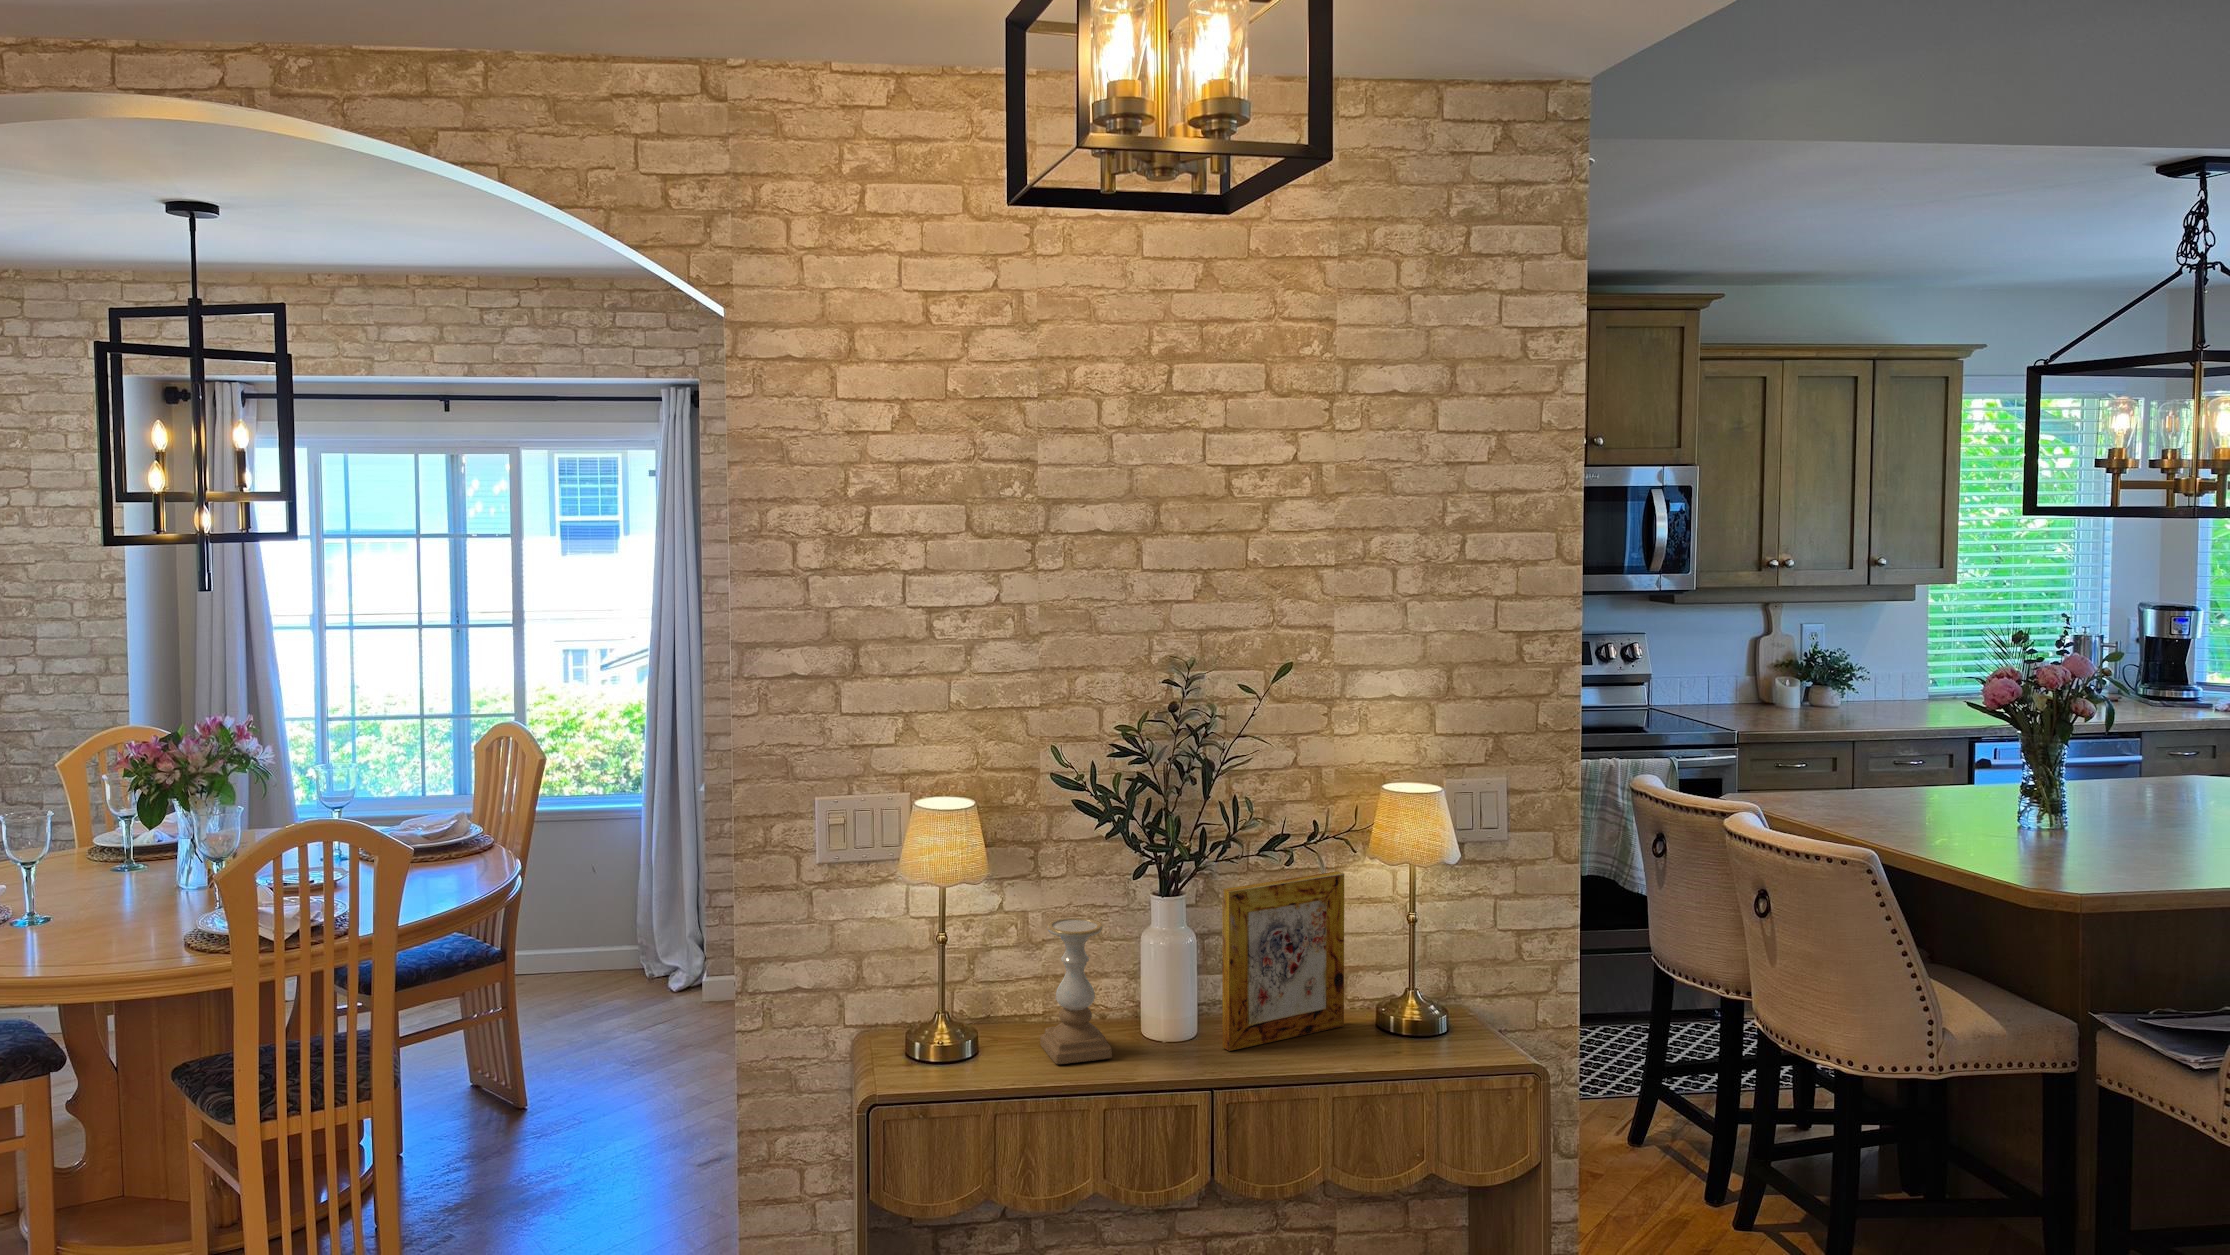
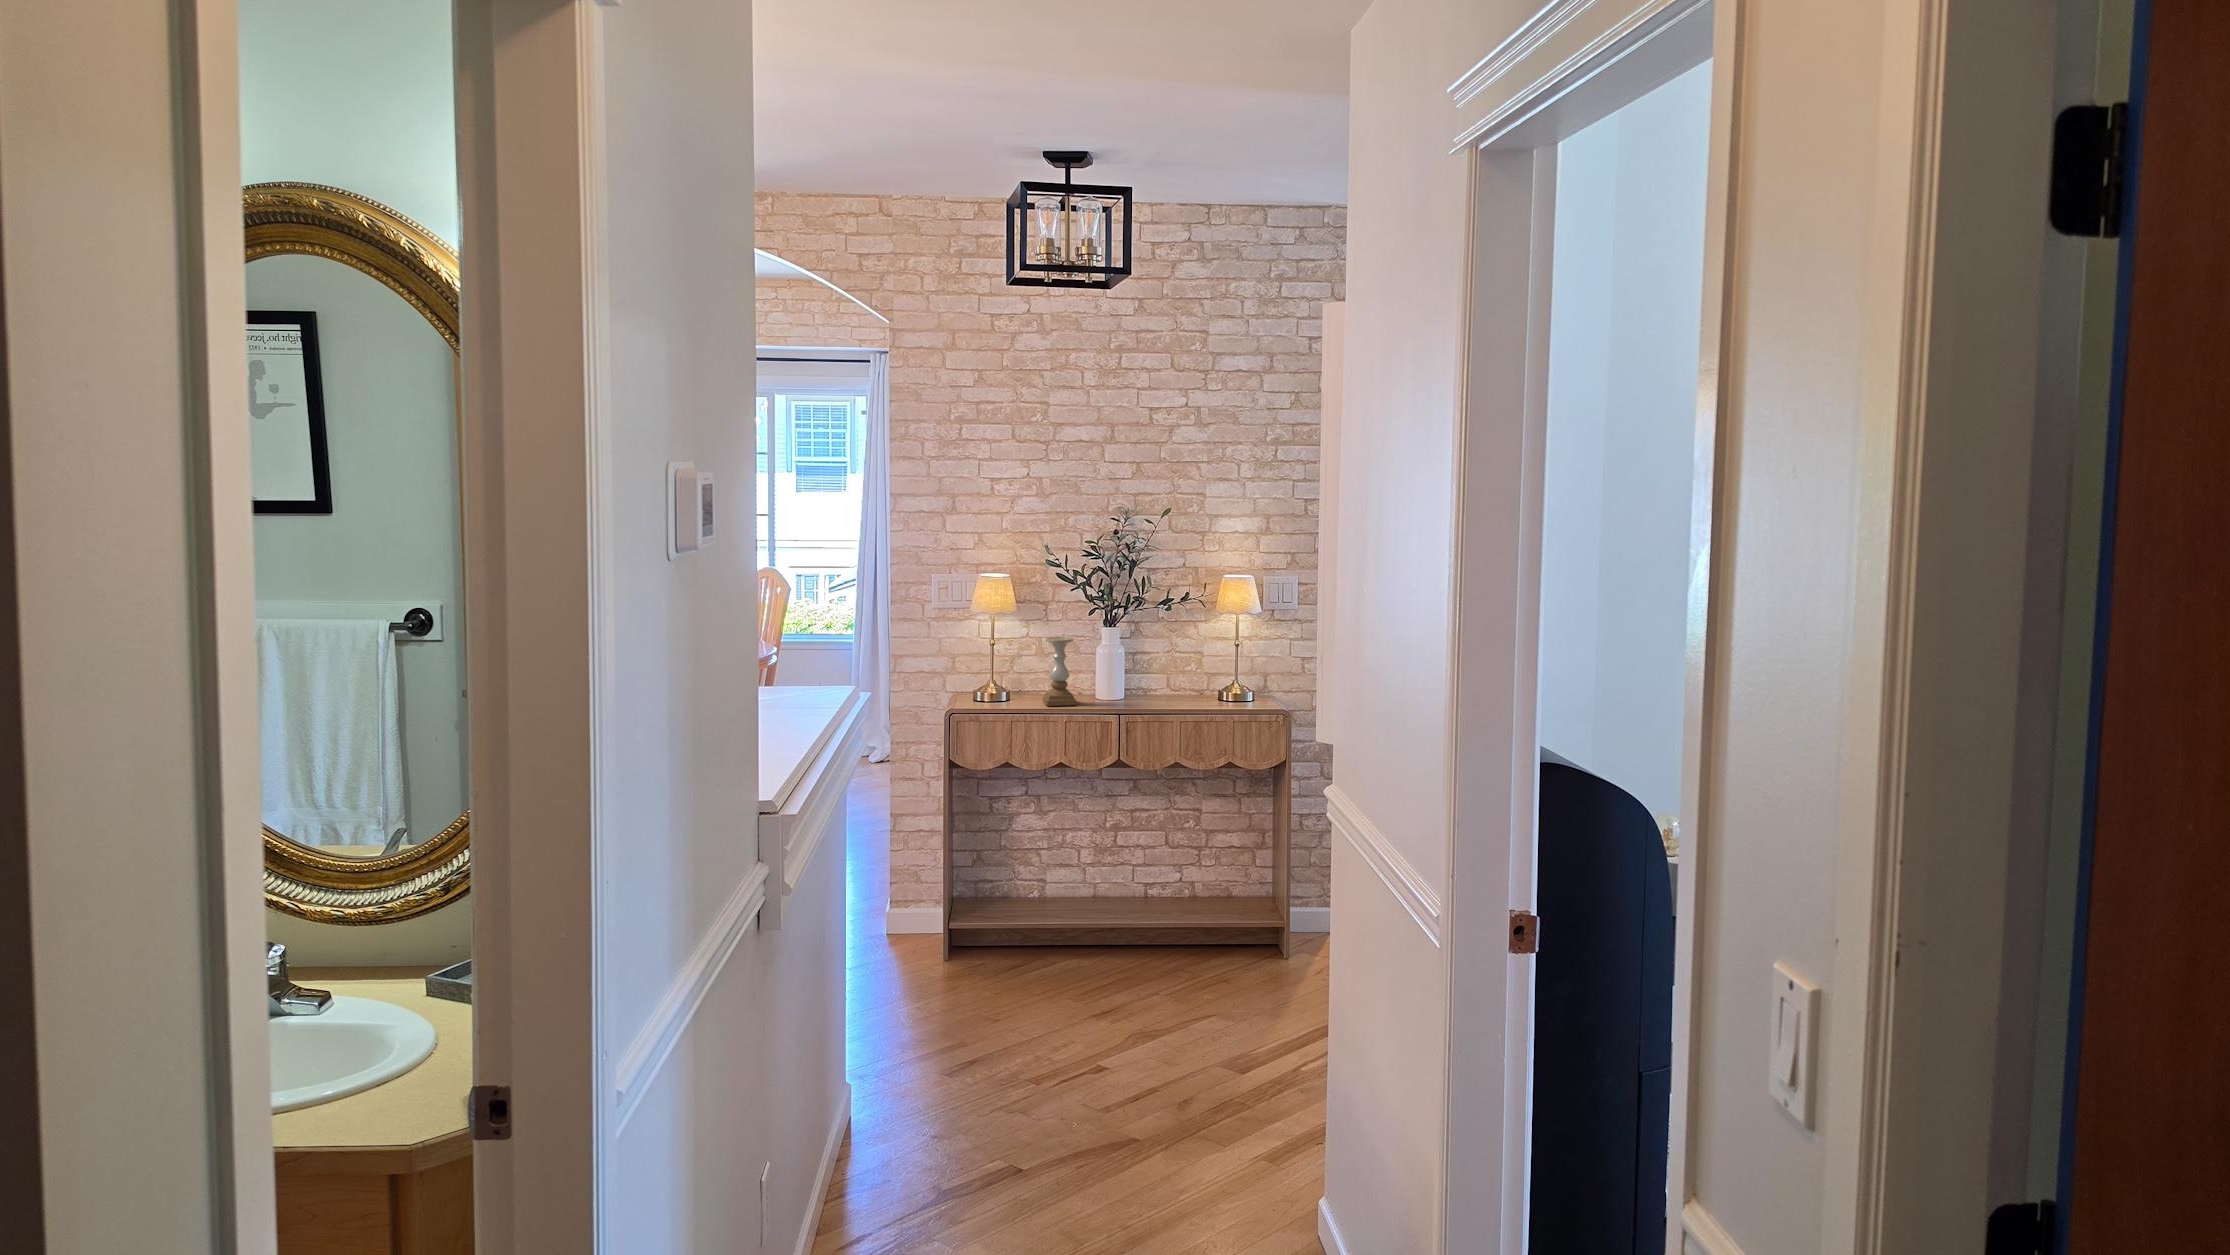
picture frame: present [1222,871,1344,1051] -> none [1134,621,1204,705]

